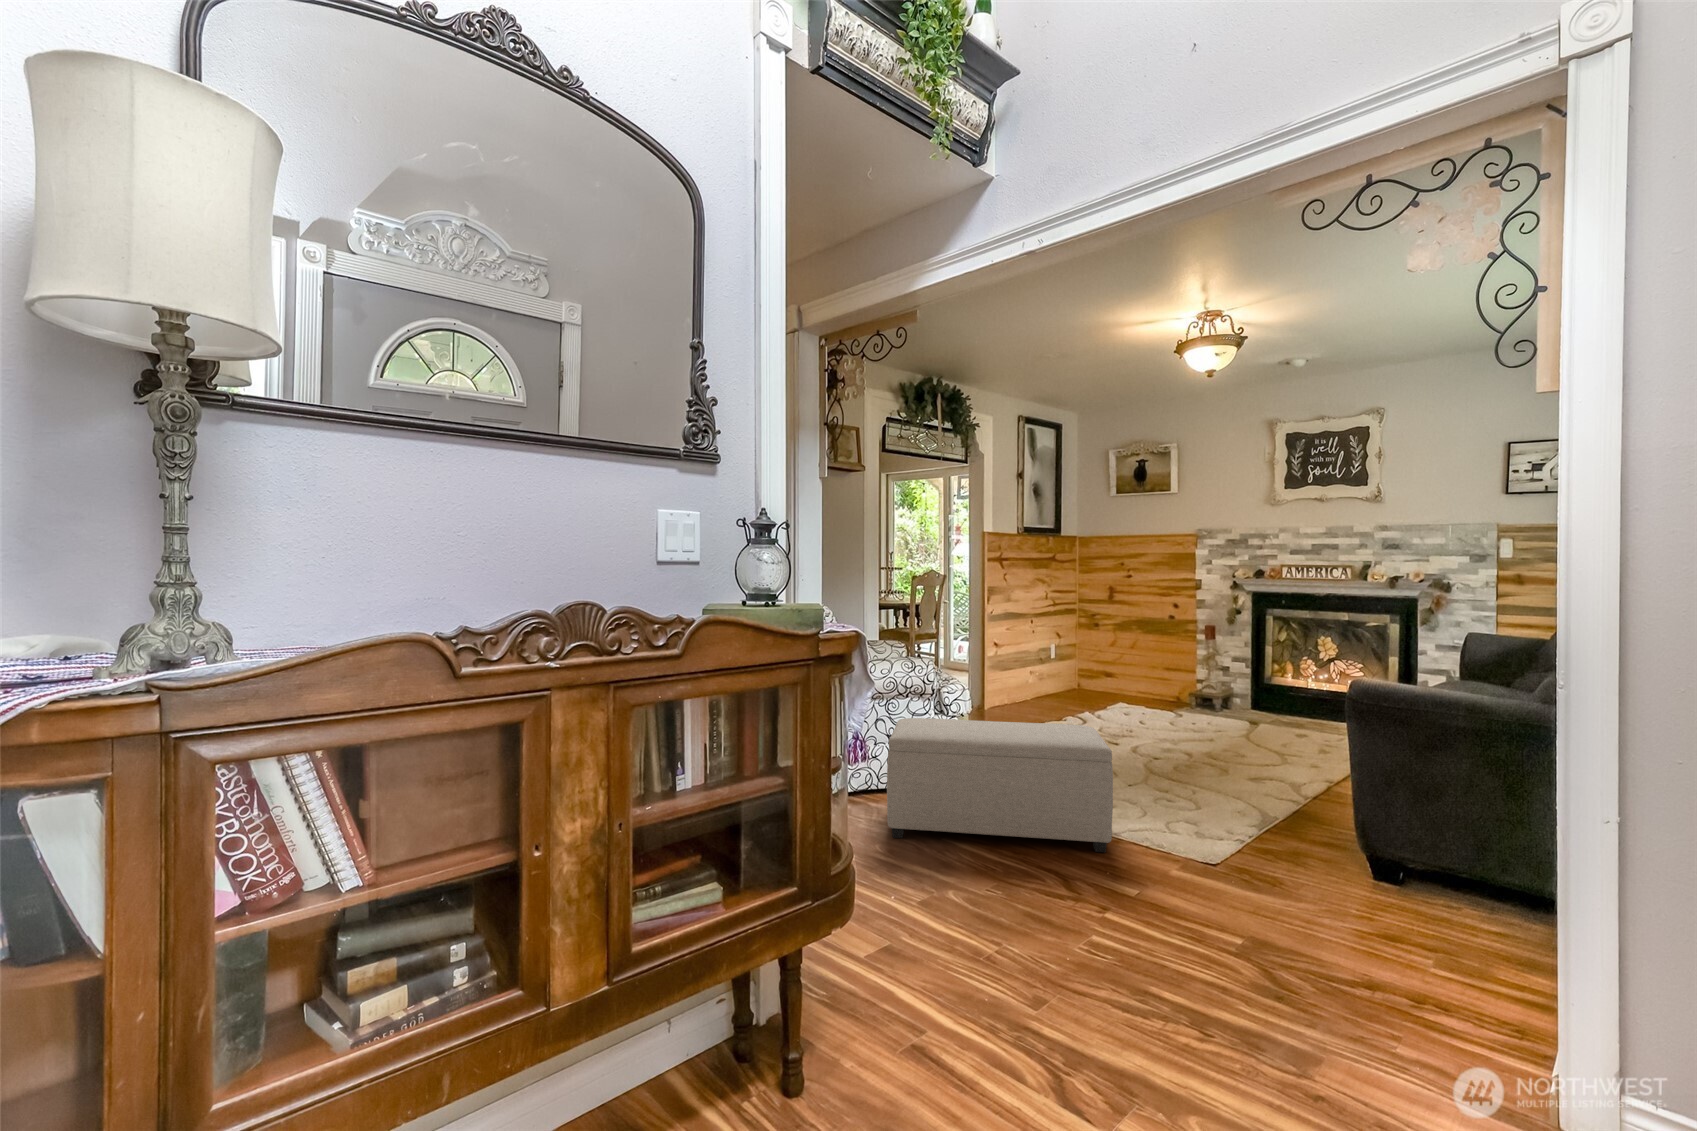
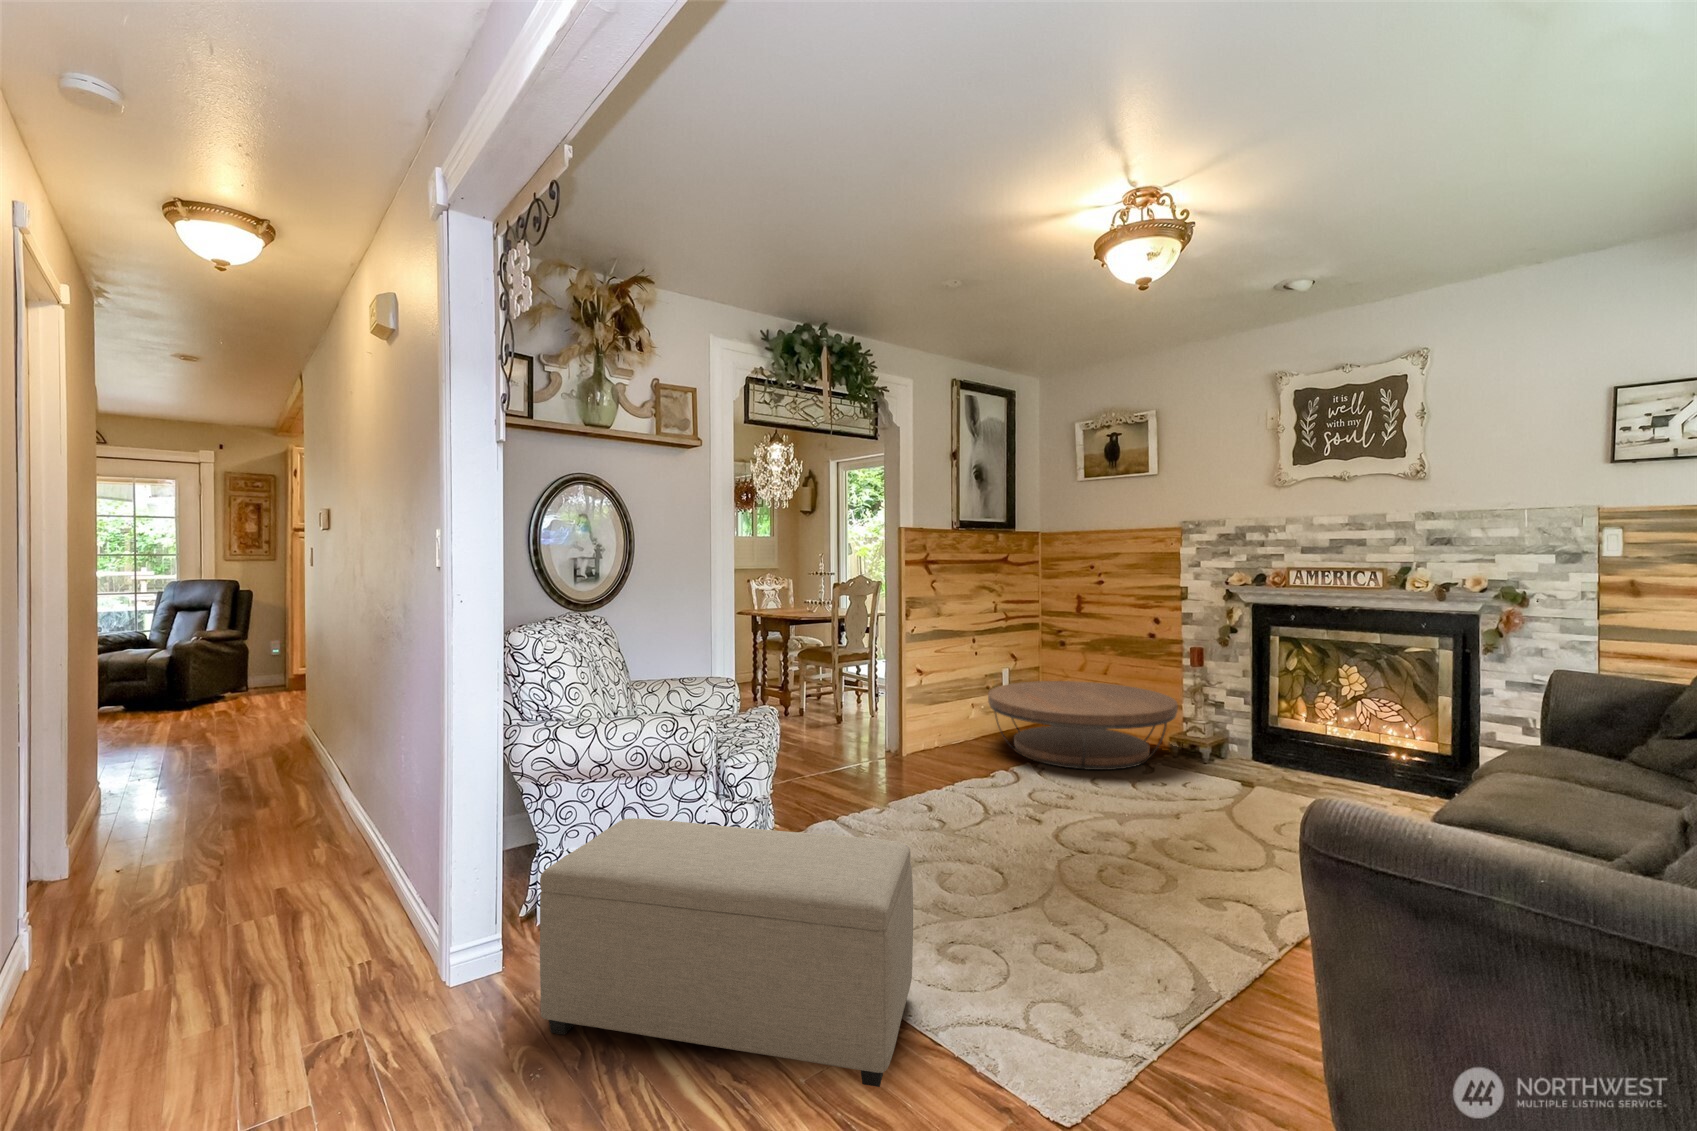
coffee table: none [1050,654,1198,717] -> present [988,681,1178,770]

